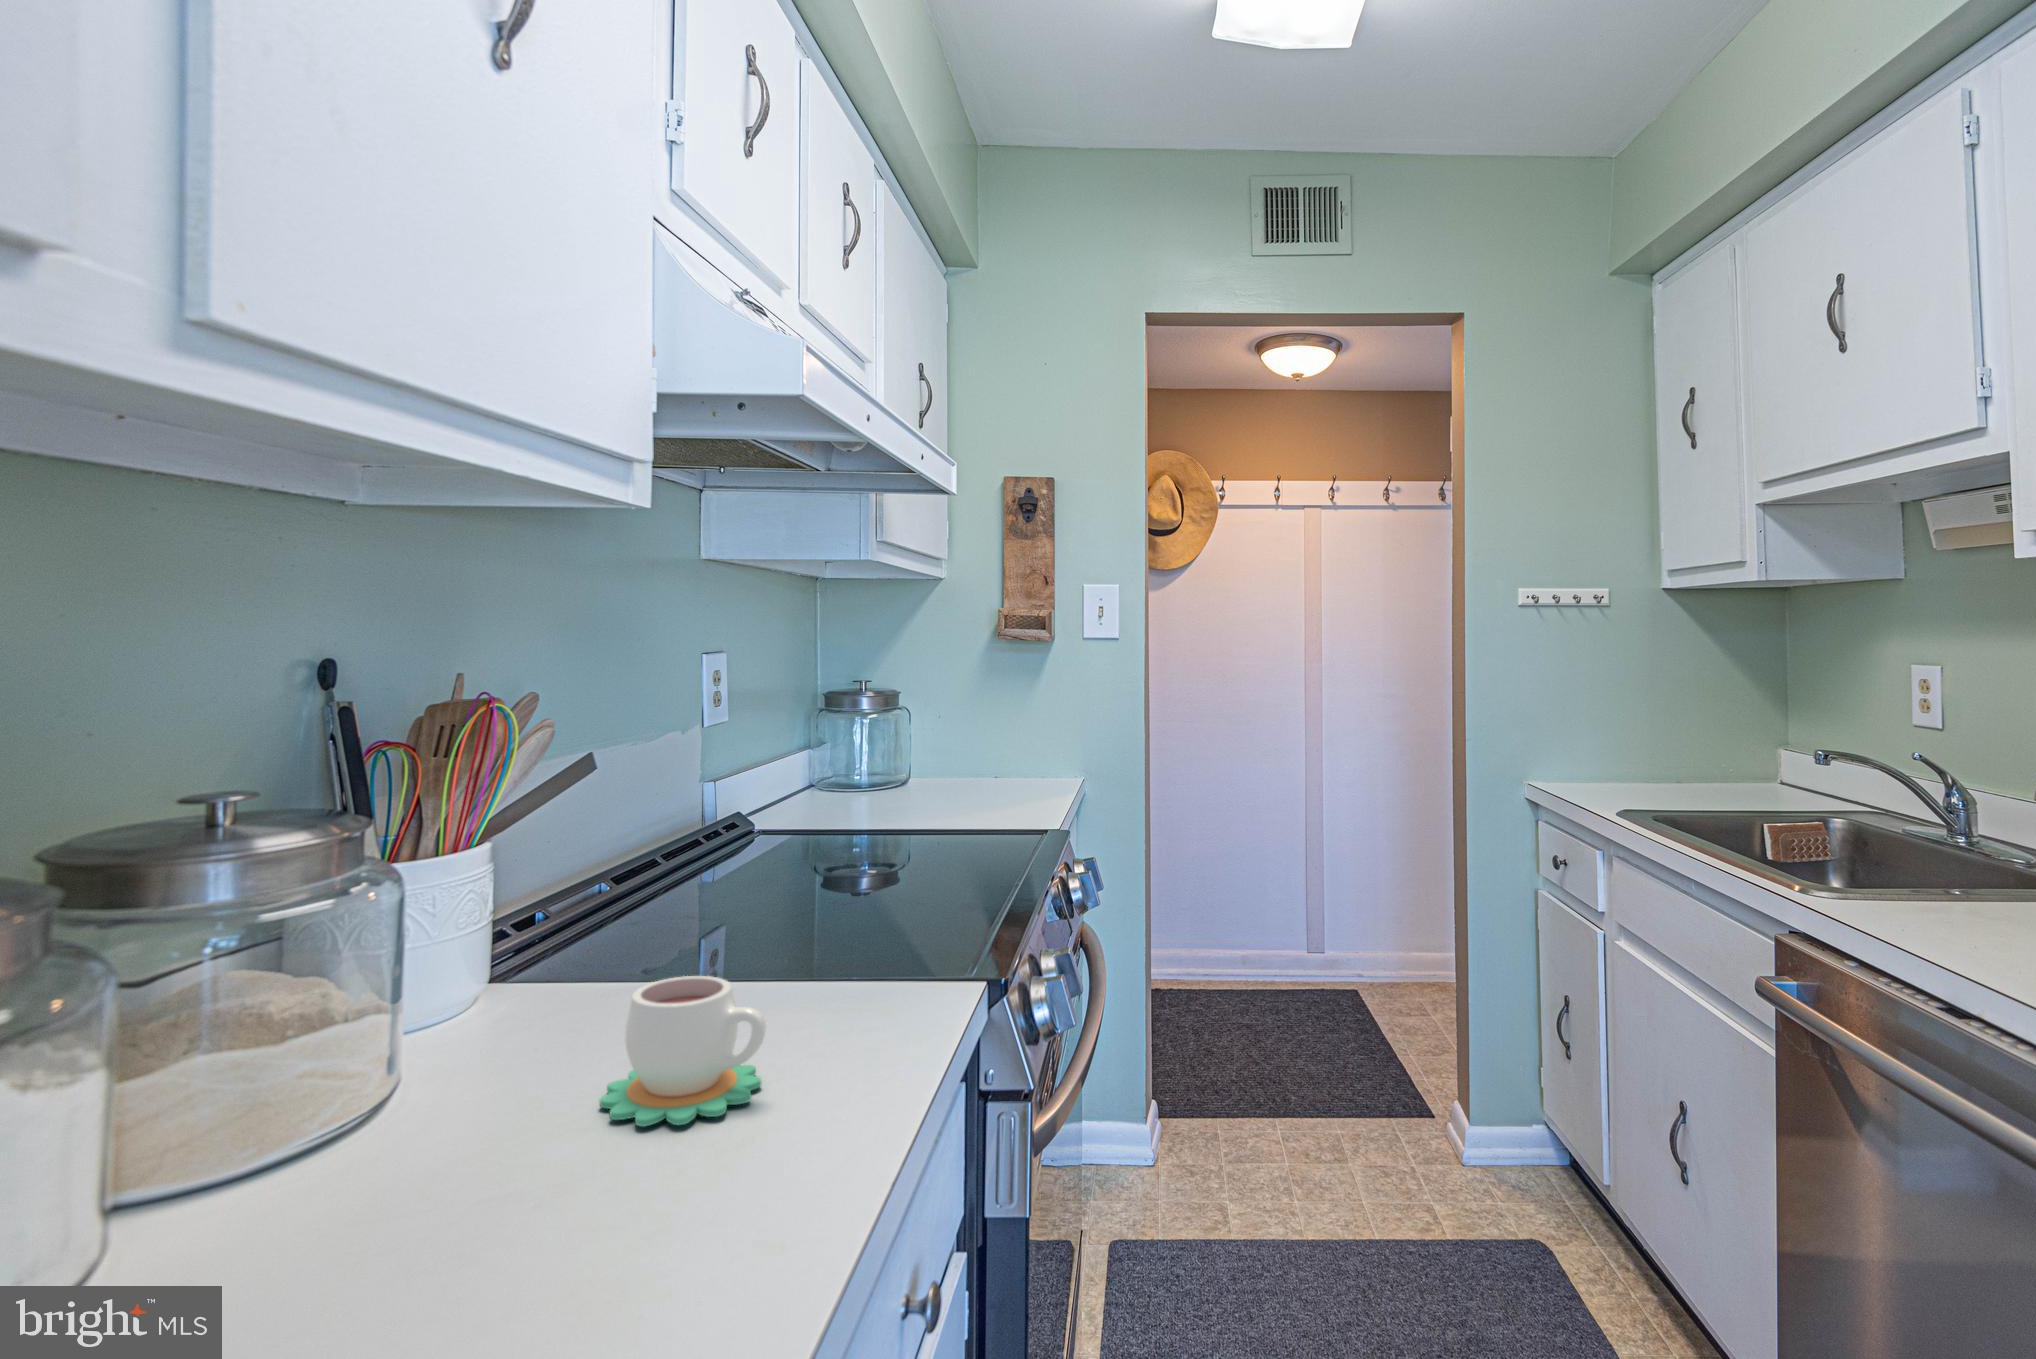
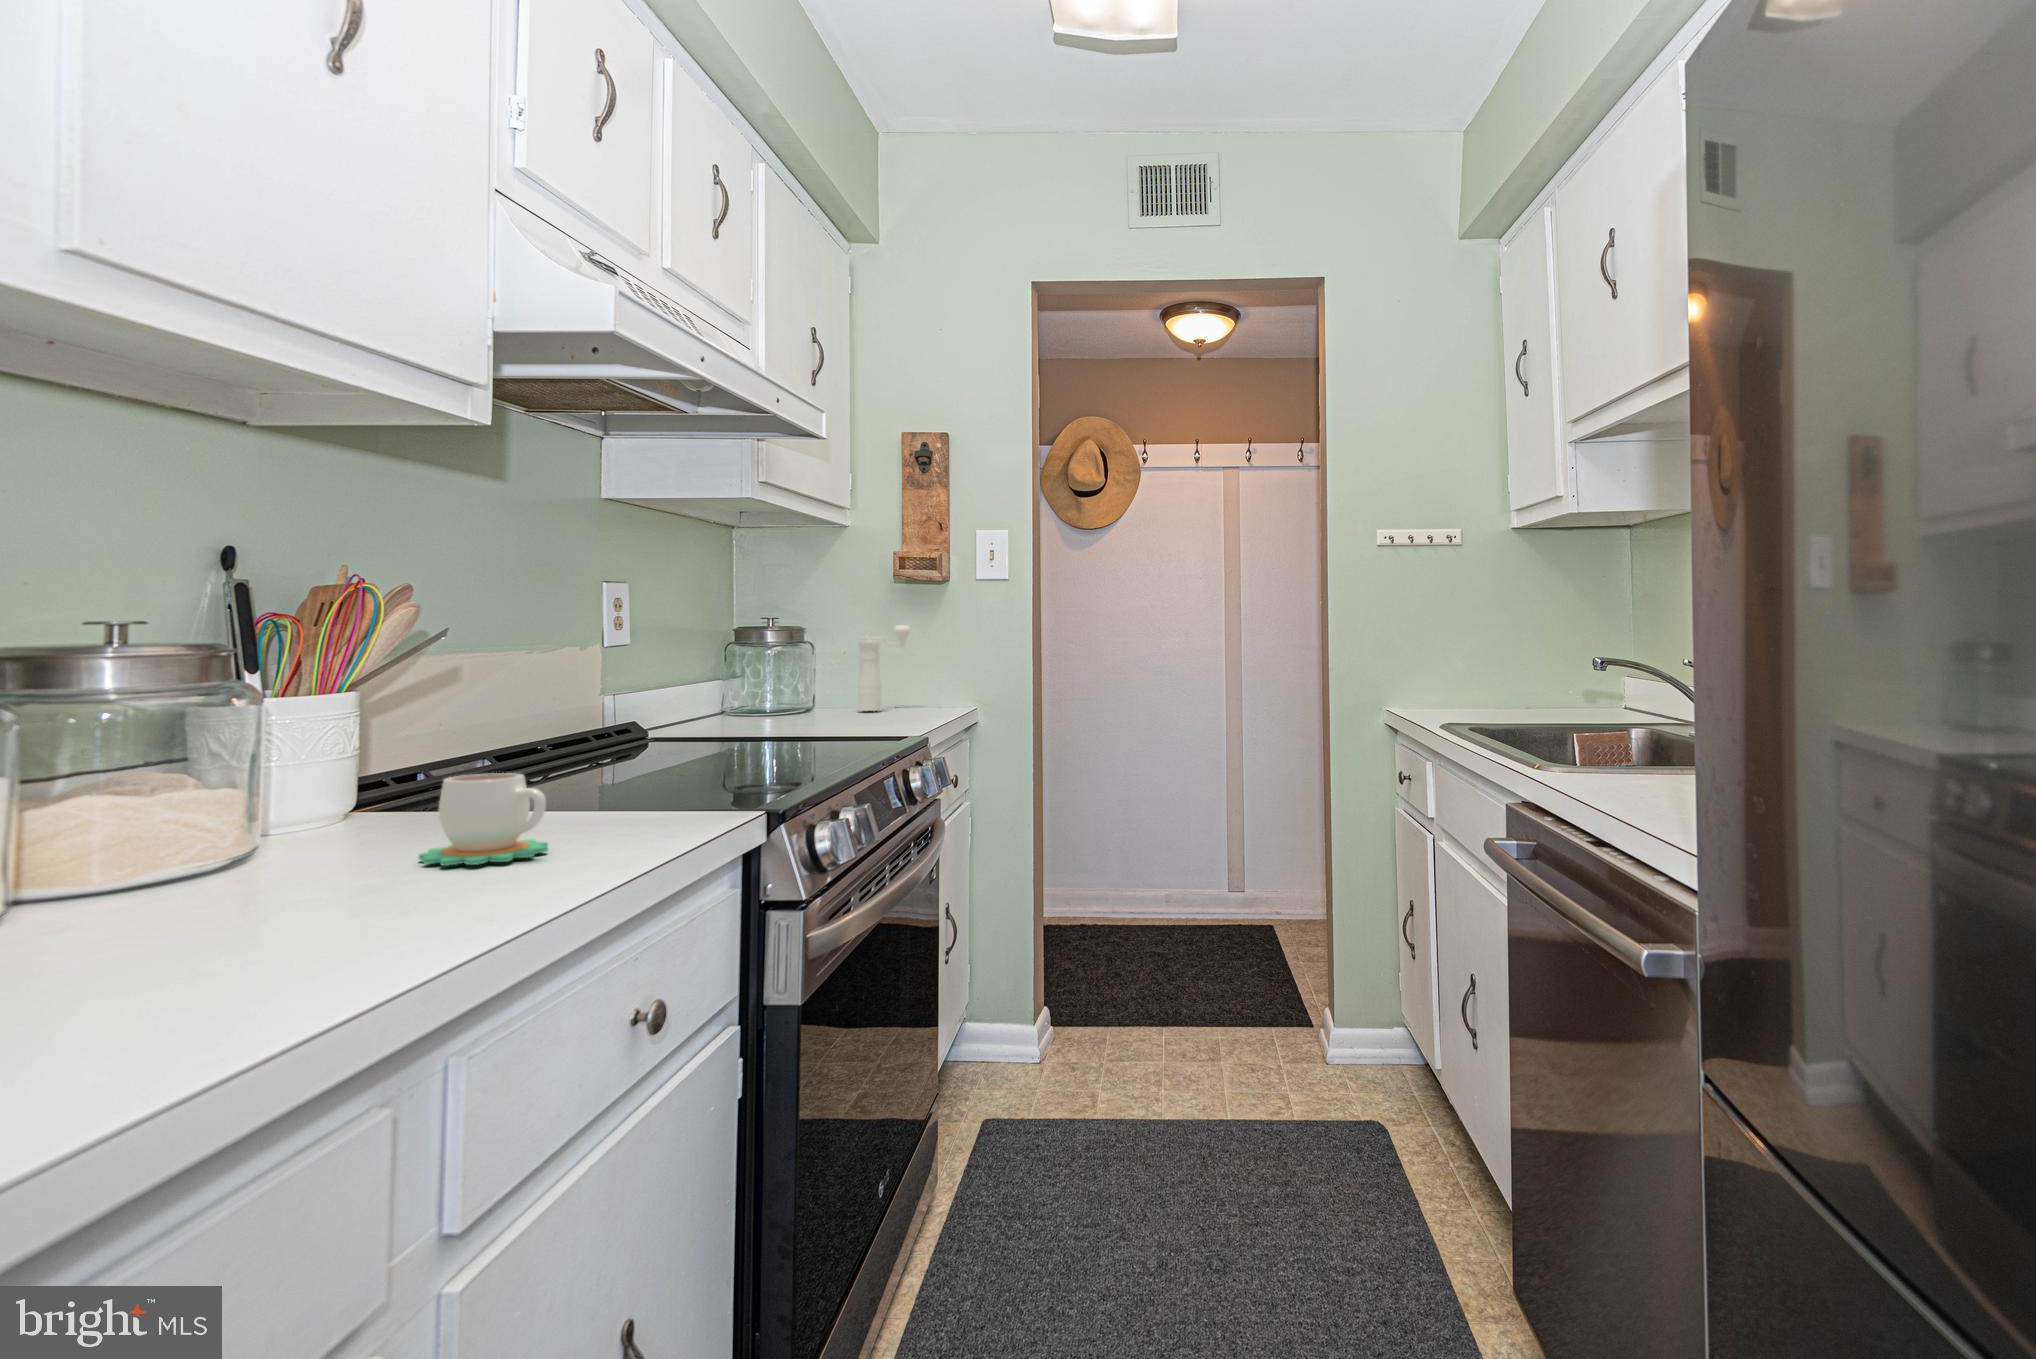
pepper mill: none [959,685,1014,779] -> present [858,625,910,711]

